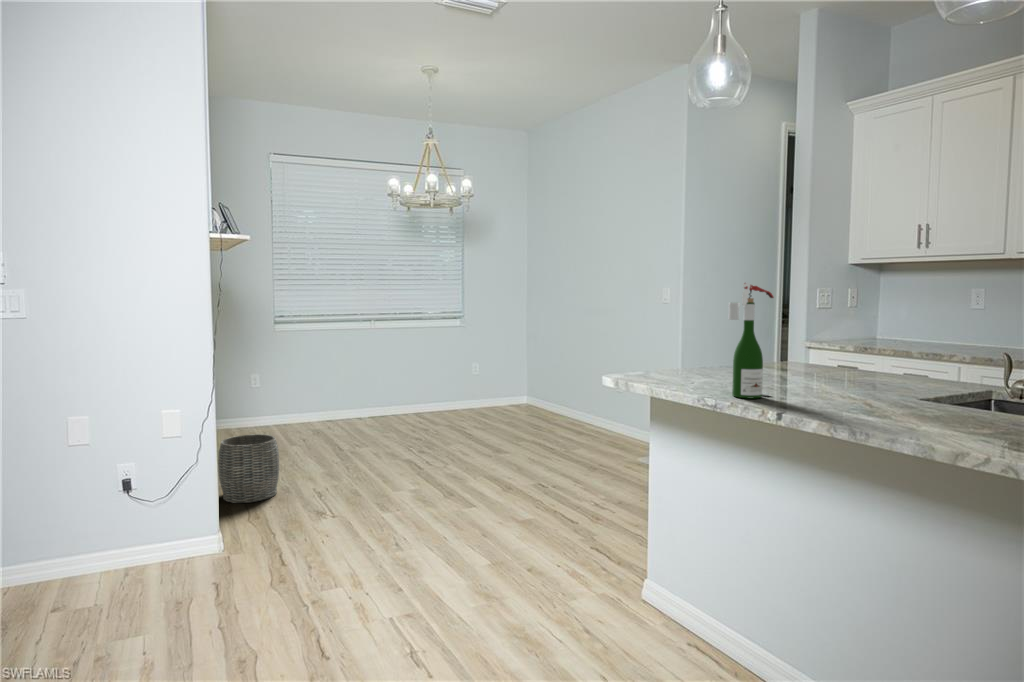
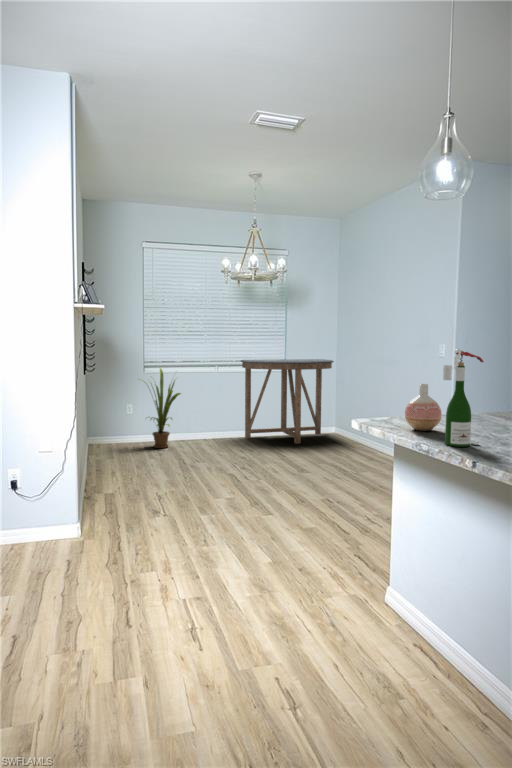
console table: none [406,310,525,417] -> present [241,359,334,444]
house plant: none [269,322,331,430] -> present [144,368,181,448]
vase: none [673,327,717,383] -> present [405,384,442,431]
woven basket: present [218,434,280,503] -> none [87,451,131,502]

